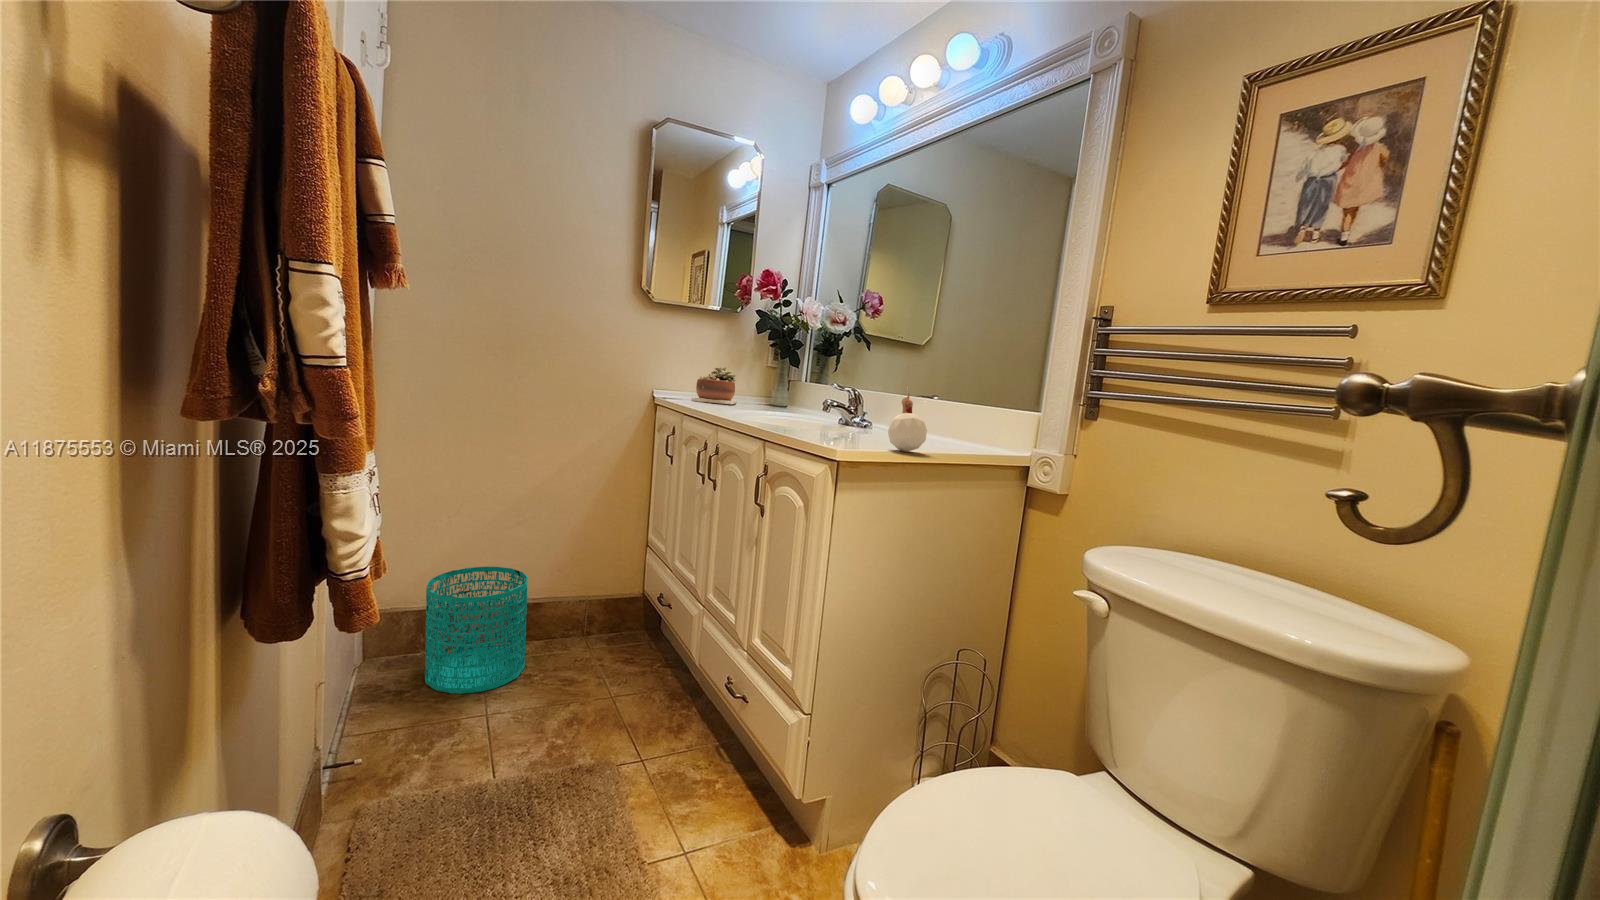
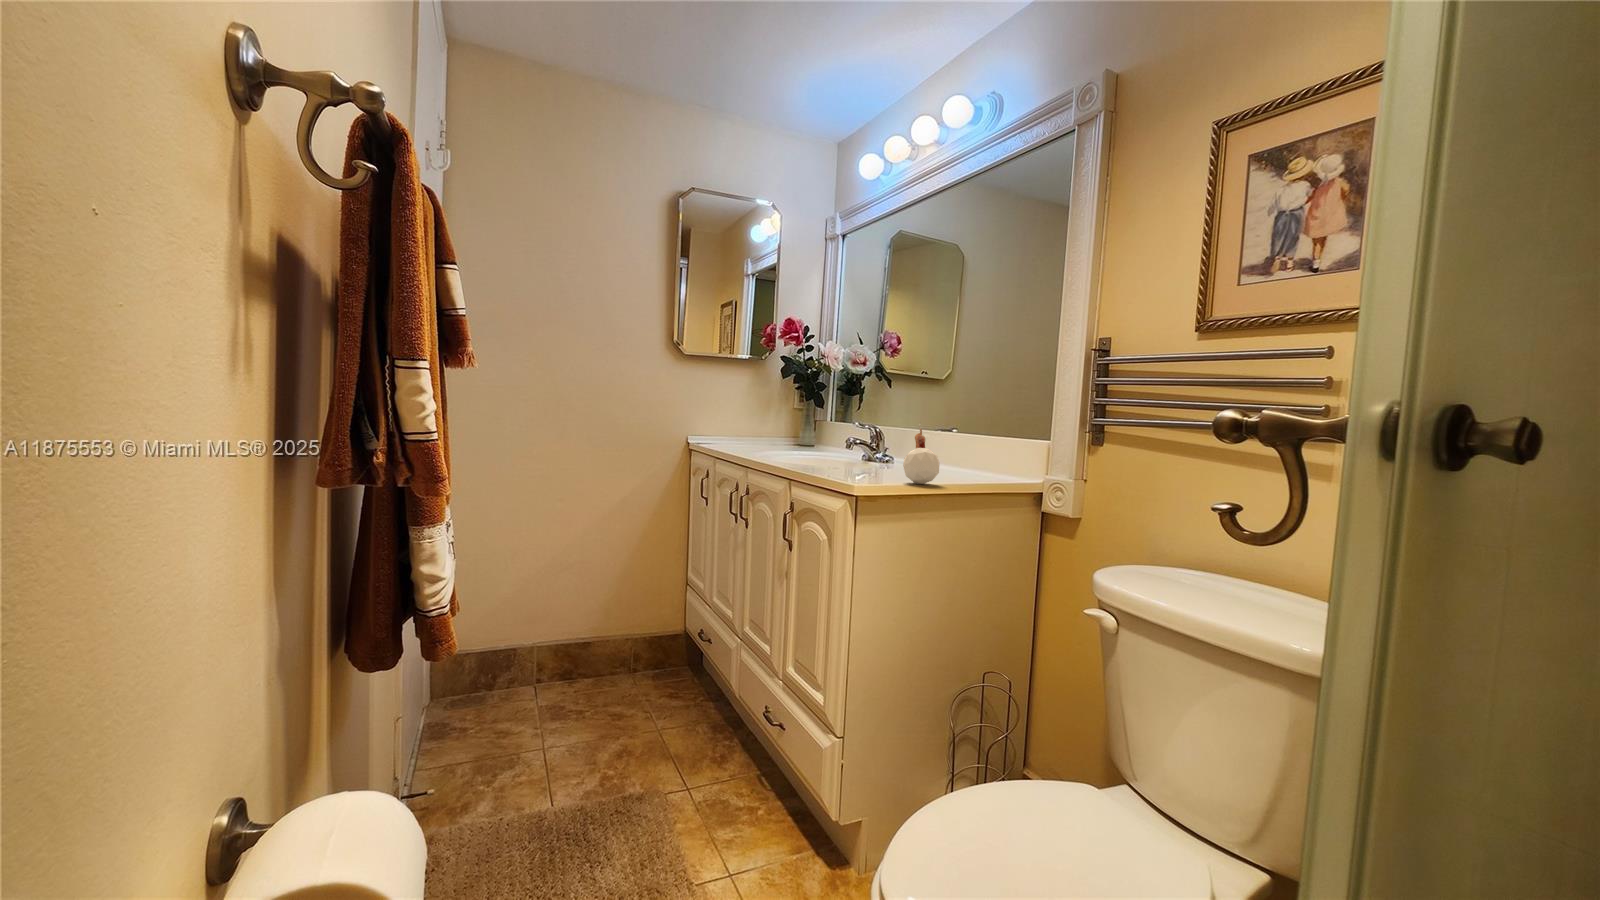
succulent plant: present [692,367,737,404] -> none [725,410,768,445]
wastebasket: present [425,566,528,694] -> none [487,609,578,730]

